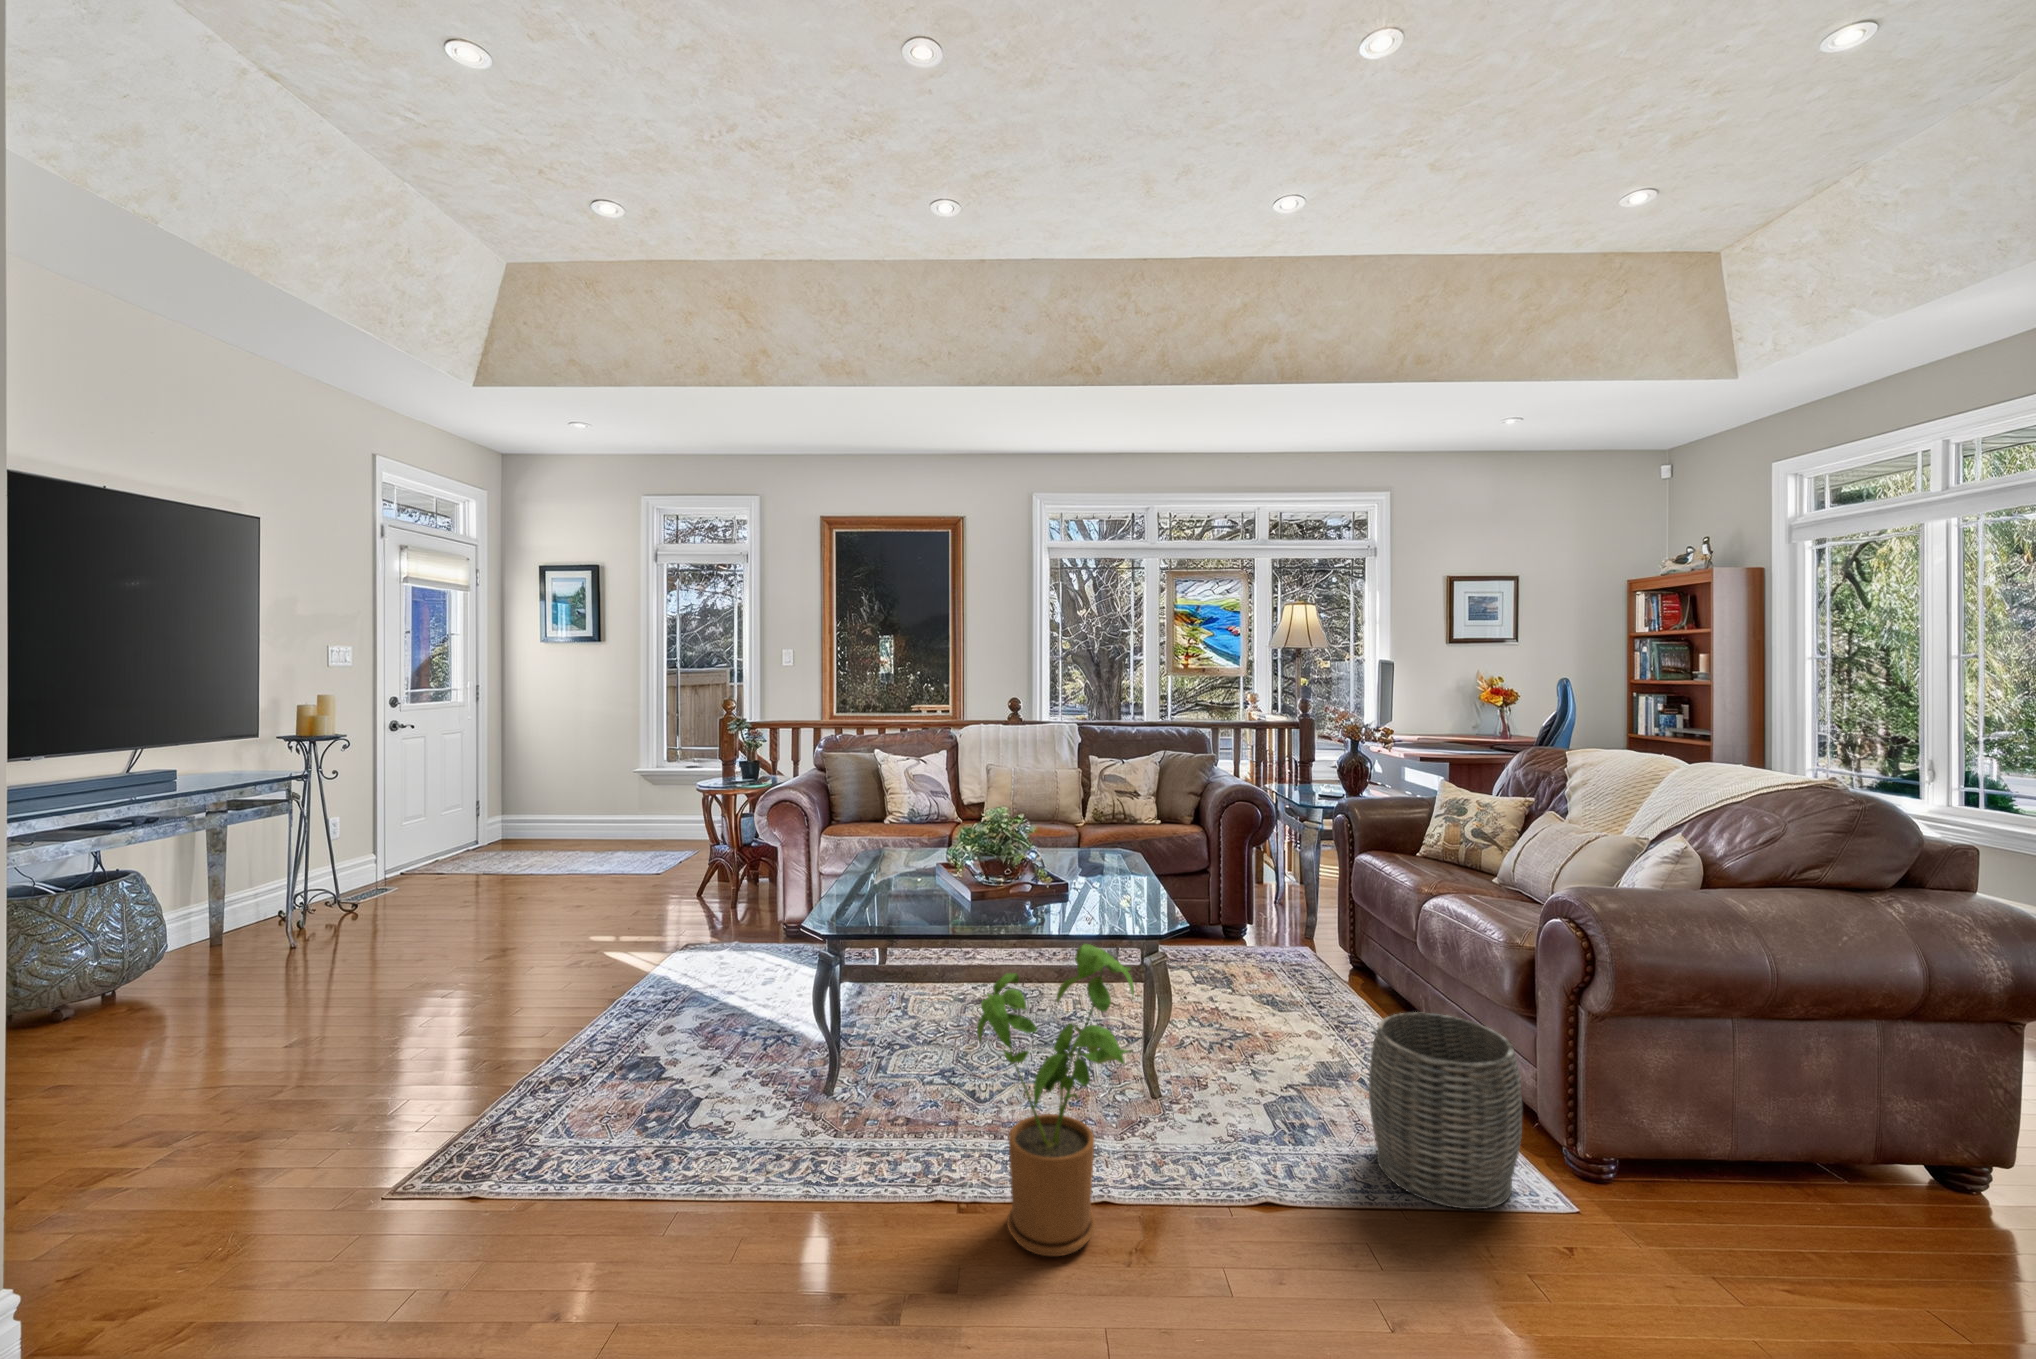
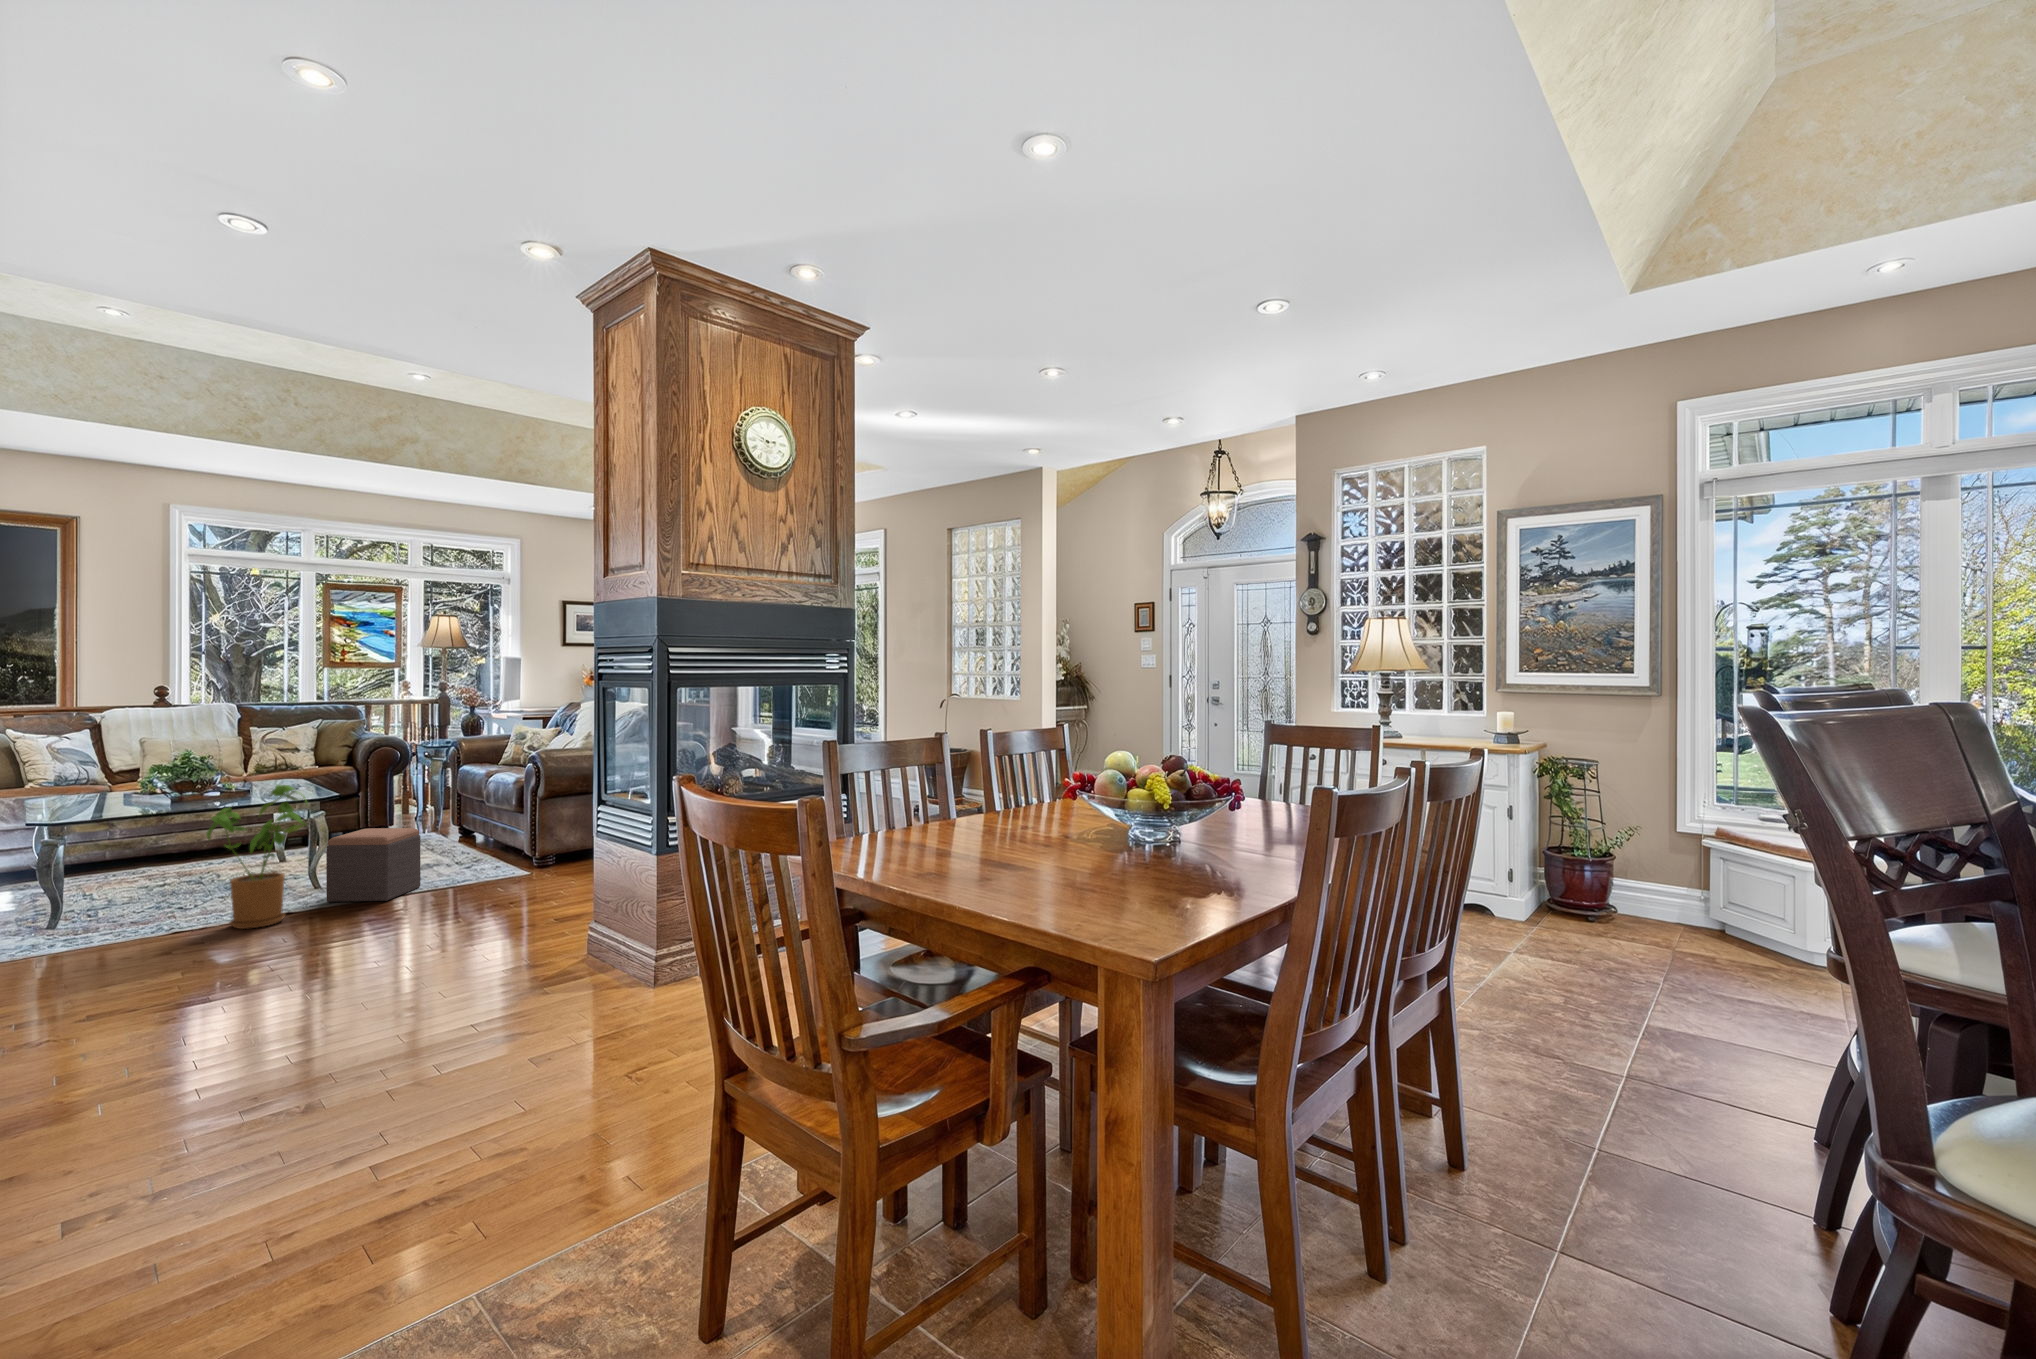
woven basket: present [1369,1012,1522,1209] -> none [443,814,514,884]
footstool: none [1166,1016,1330,1224] -> present [326,828,420,902]

